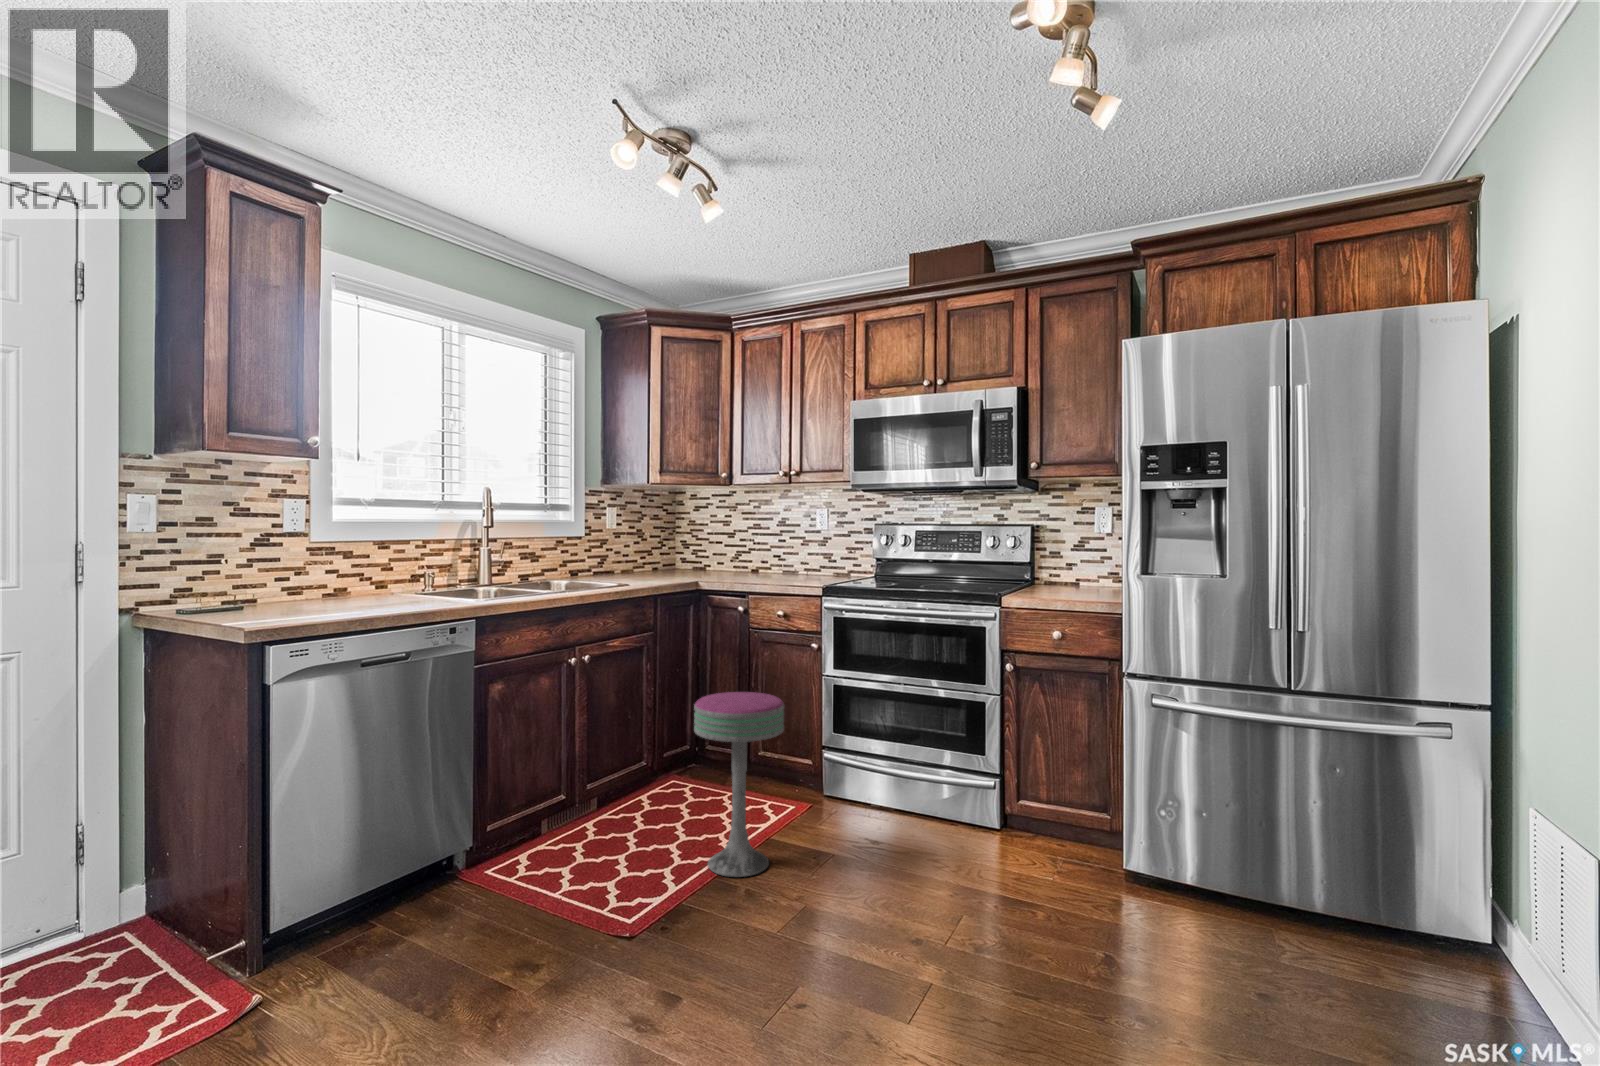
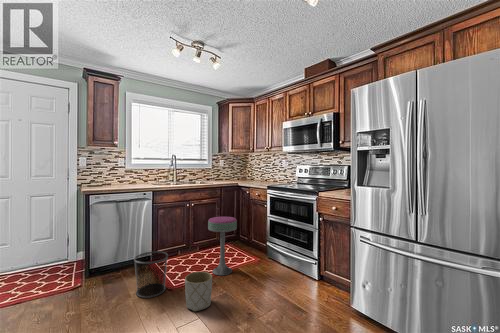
waste bin: none [512,827,627,991] -> present [134,251,168,298]
planter: none [726,868,811,994] -> present [185,272,212,312]

